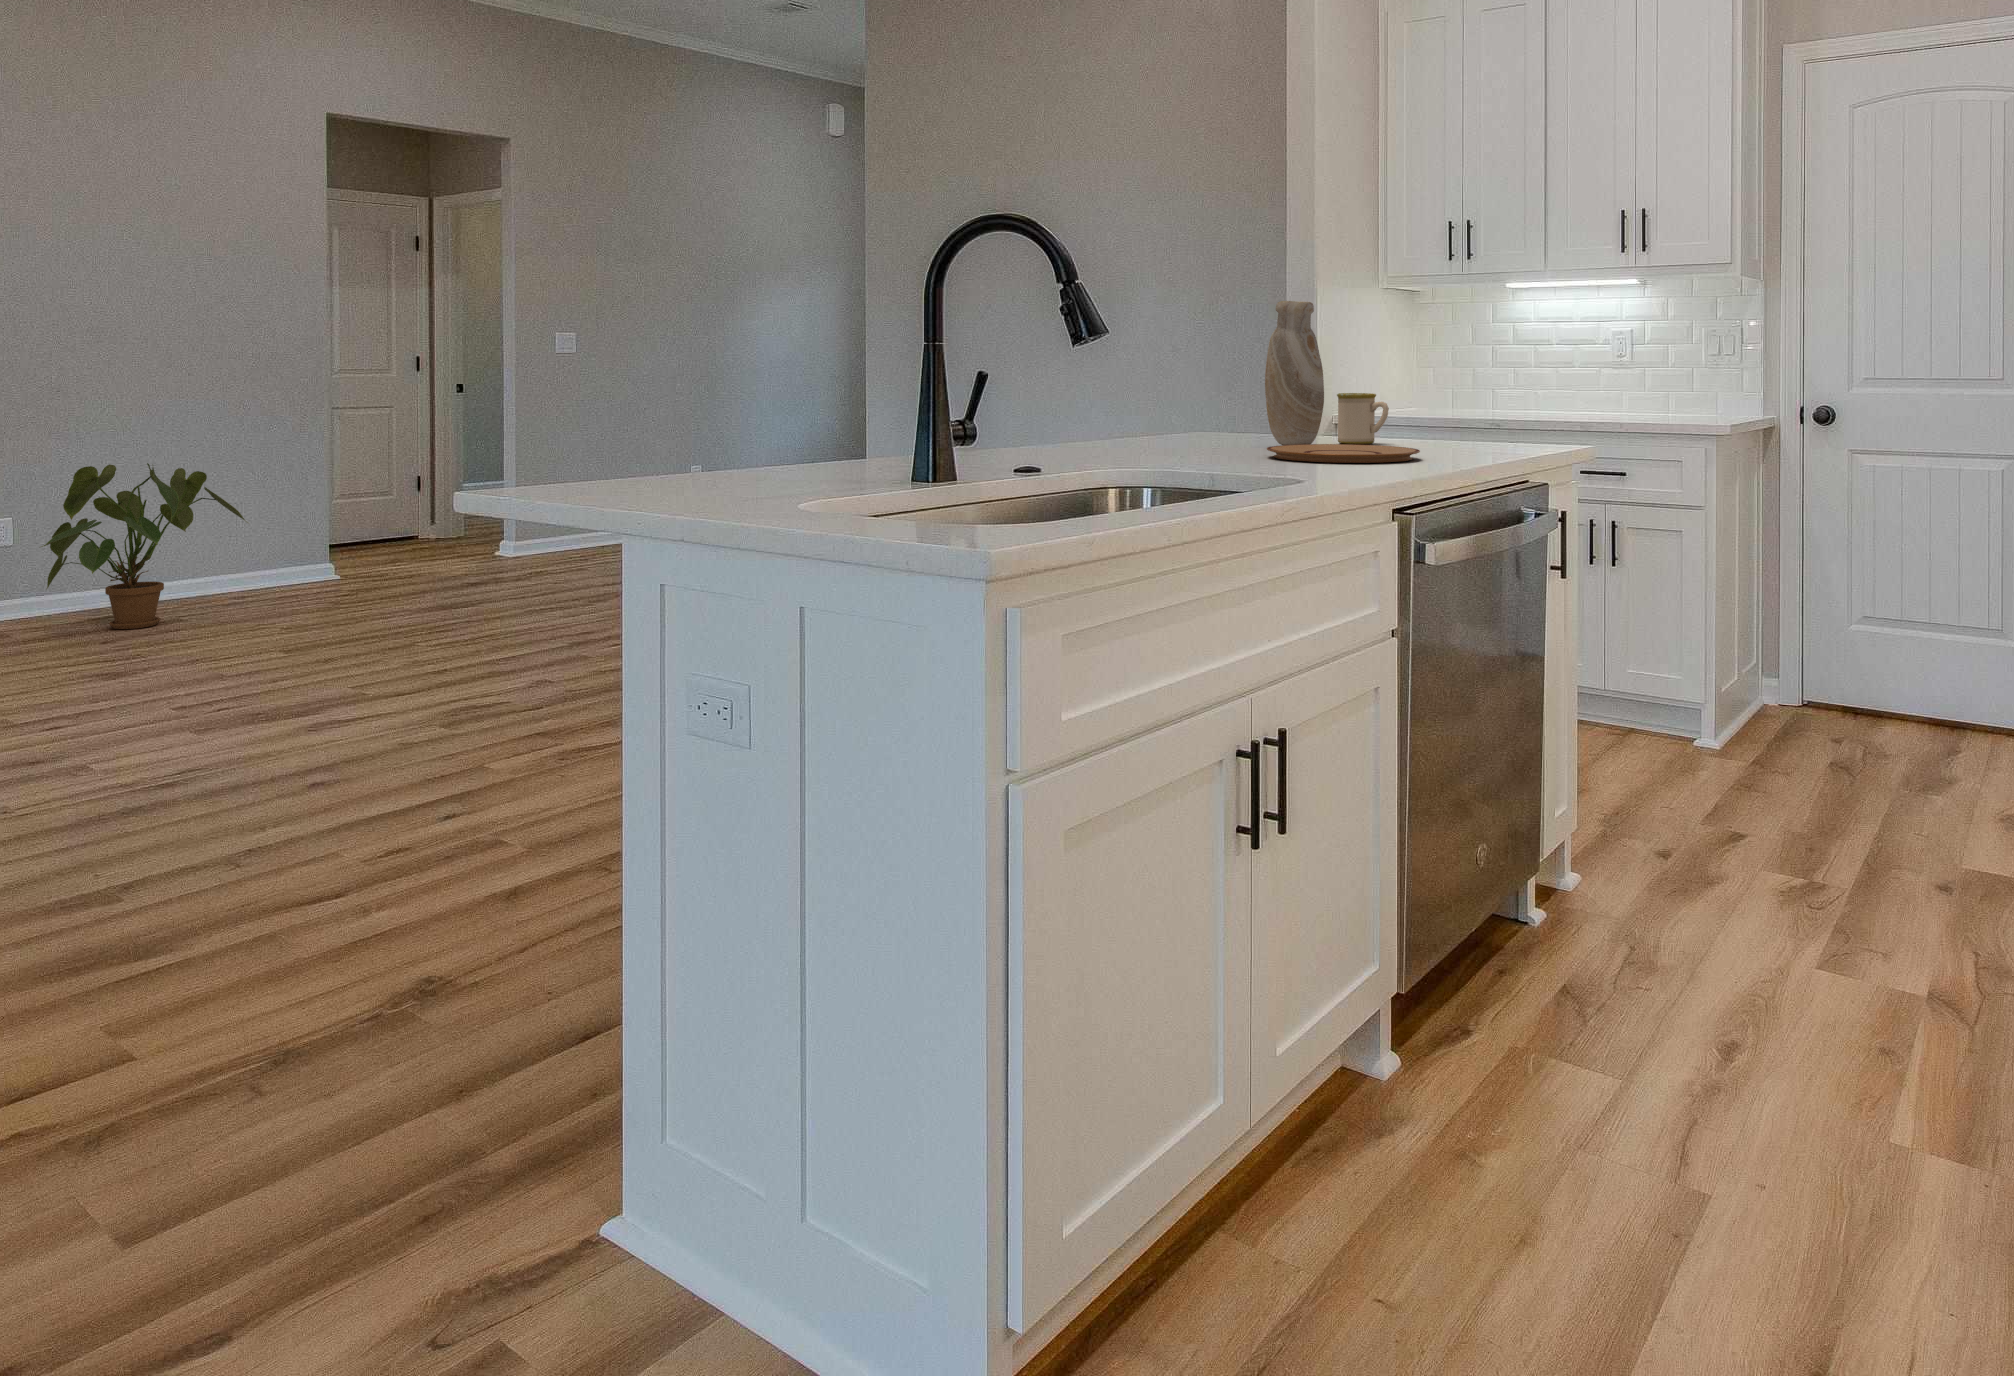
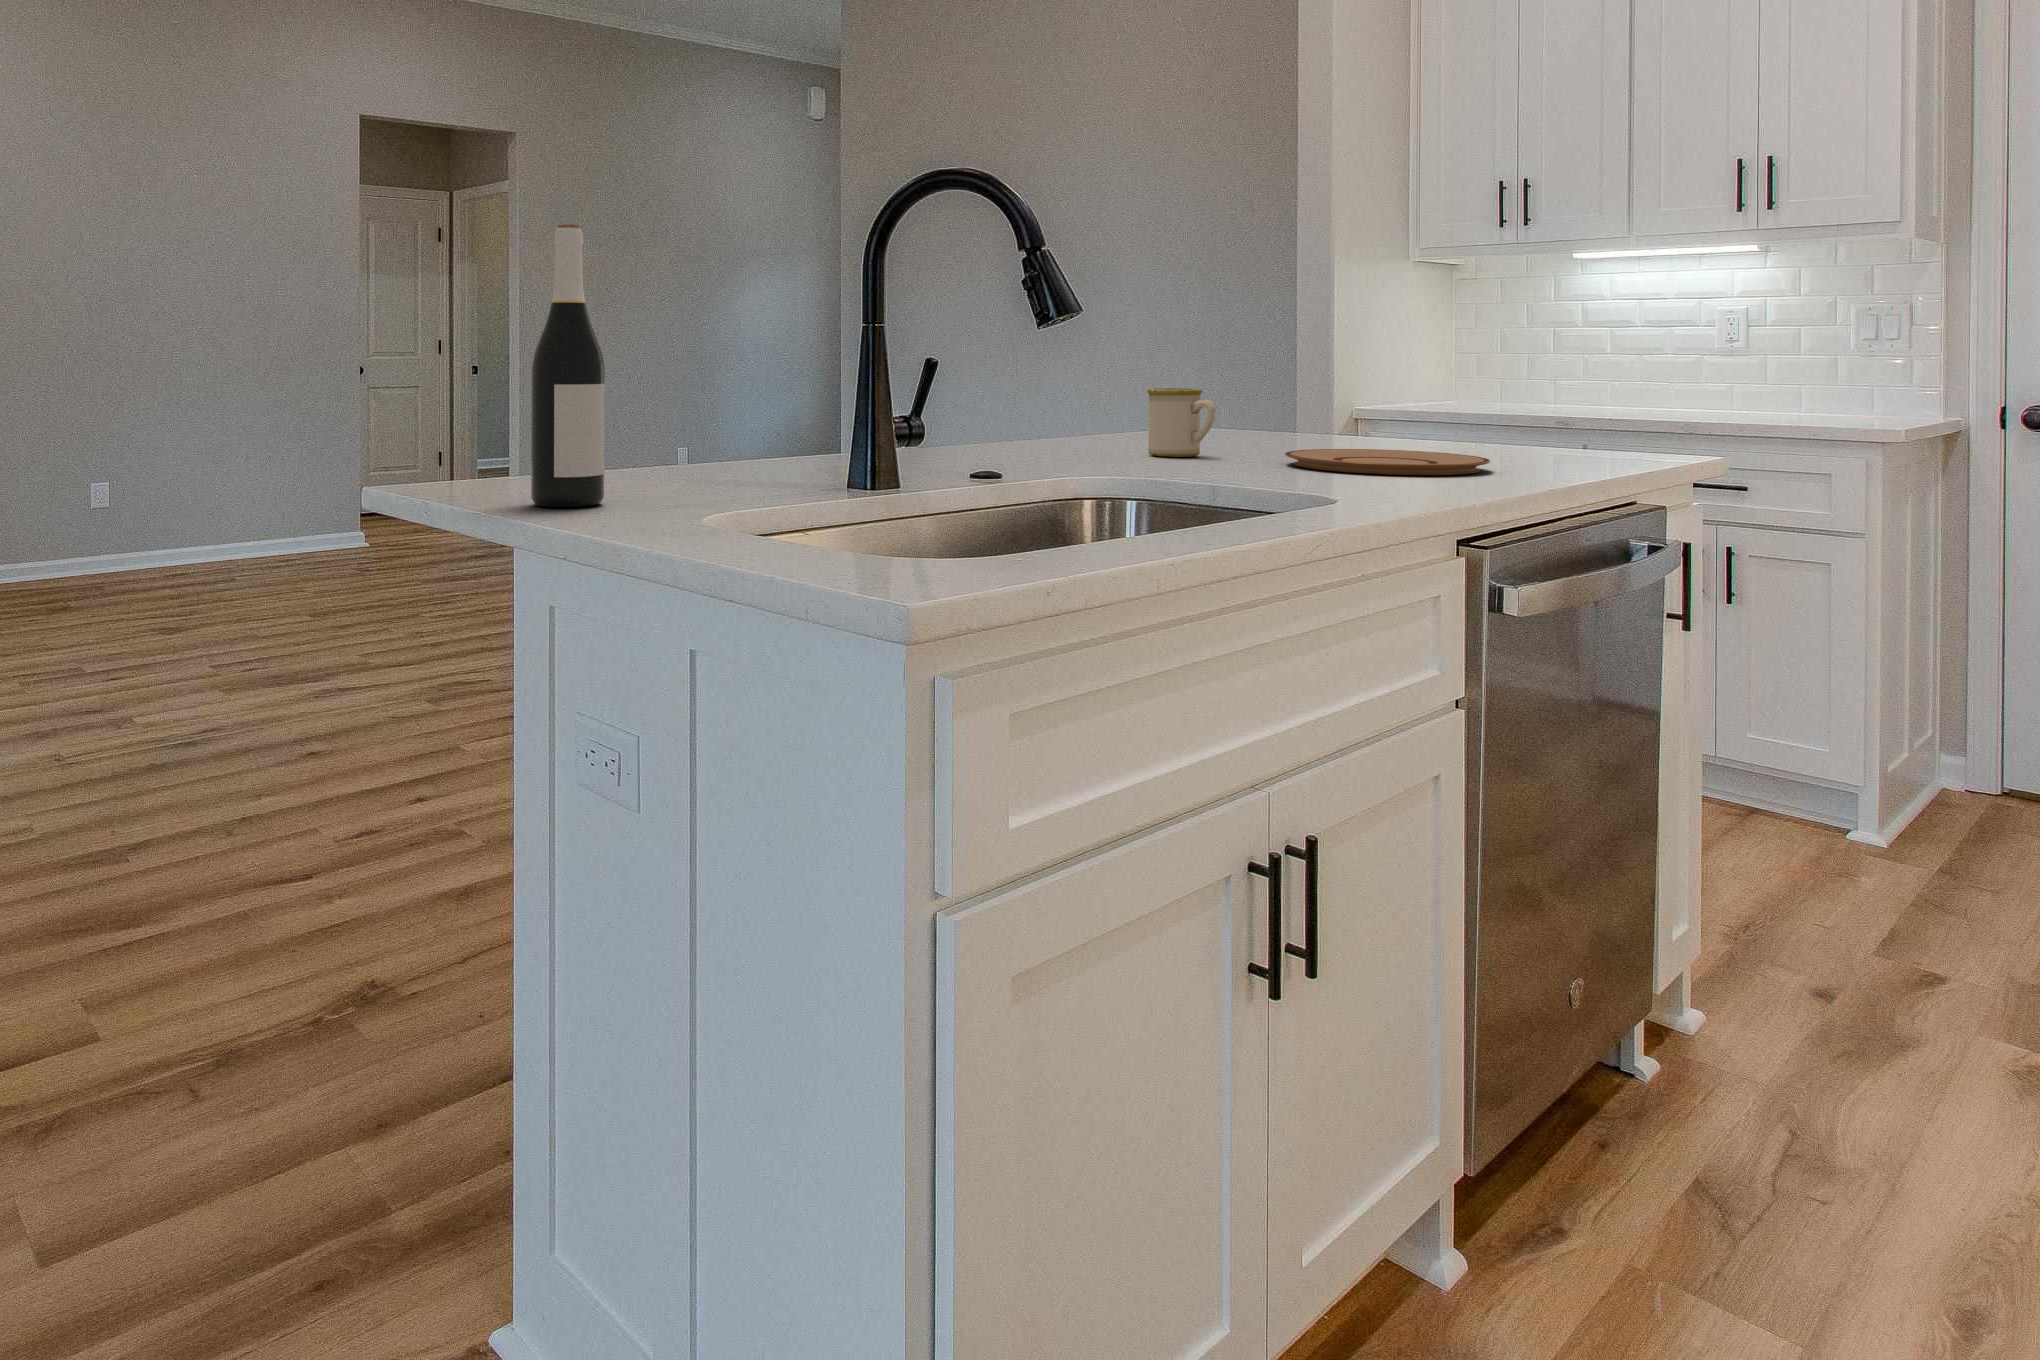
wine bottle: none [653,261,717,499] -> present [531,224,605,507]
vase: present [1265,301,1324,445] -> none [1282,274,1358,451]
mug: present [1337,393,1389,444] -> present [1147,388,1216,457]
house plant: present [41,463,245,629] -> none [99,442,275,596]

